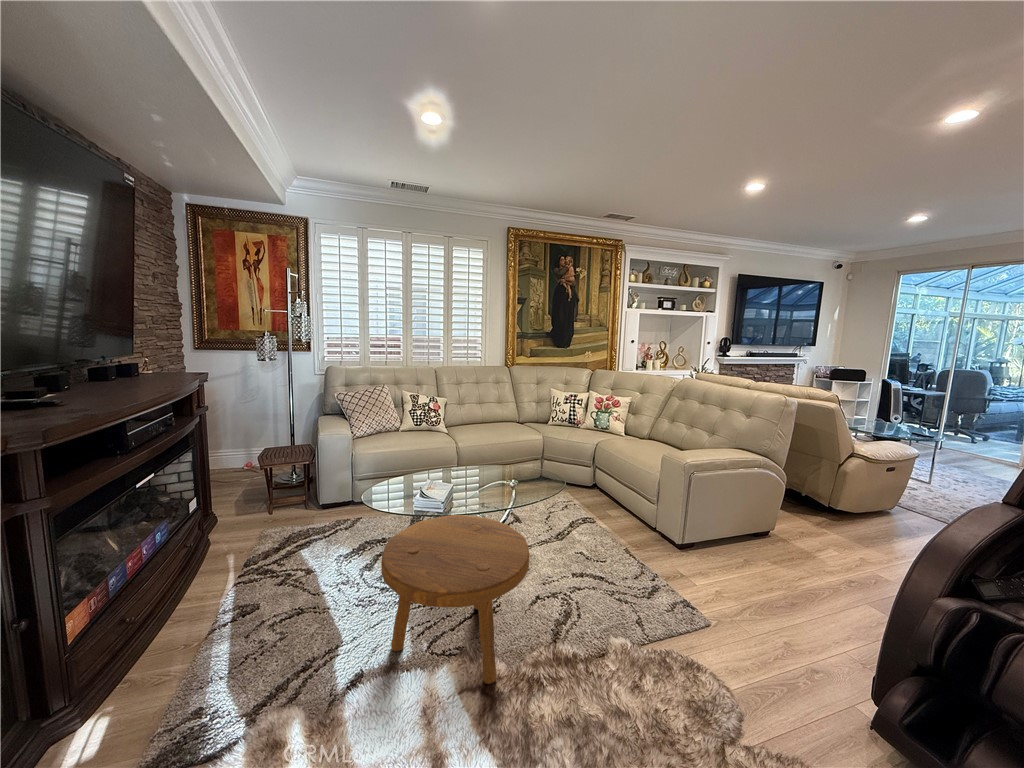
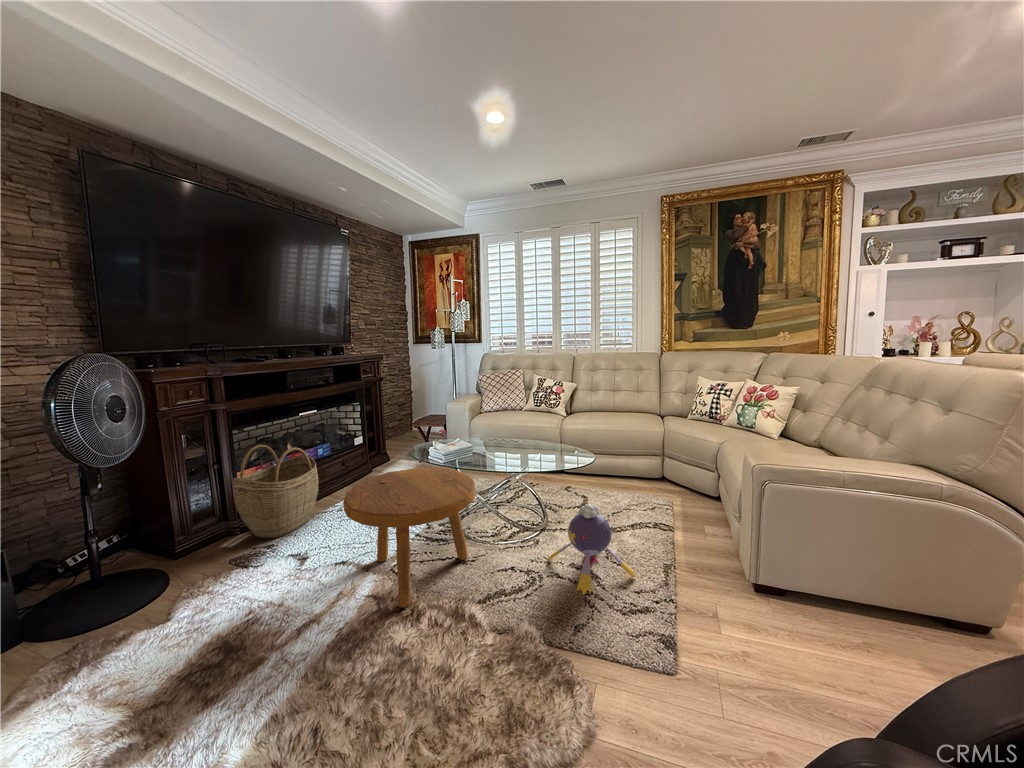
plush toy: none [547,517,621,597] -> present [548,504,636,595]
woven basket: none [77,539,220,710] -> present [233,445,318,539]

